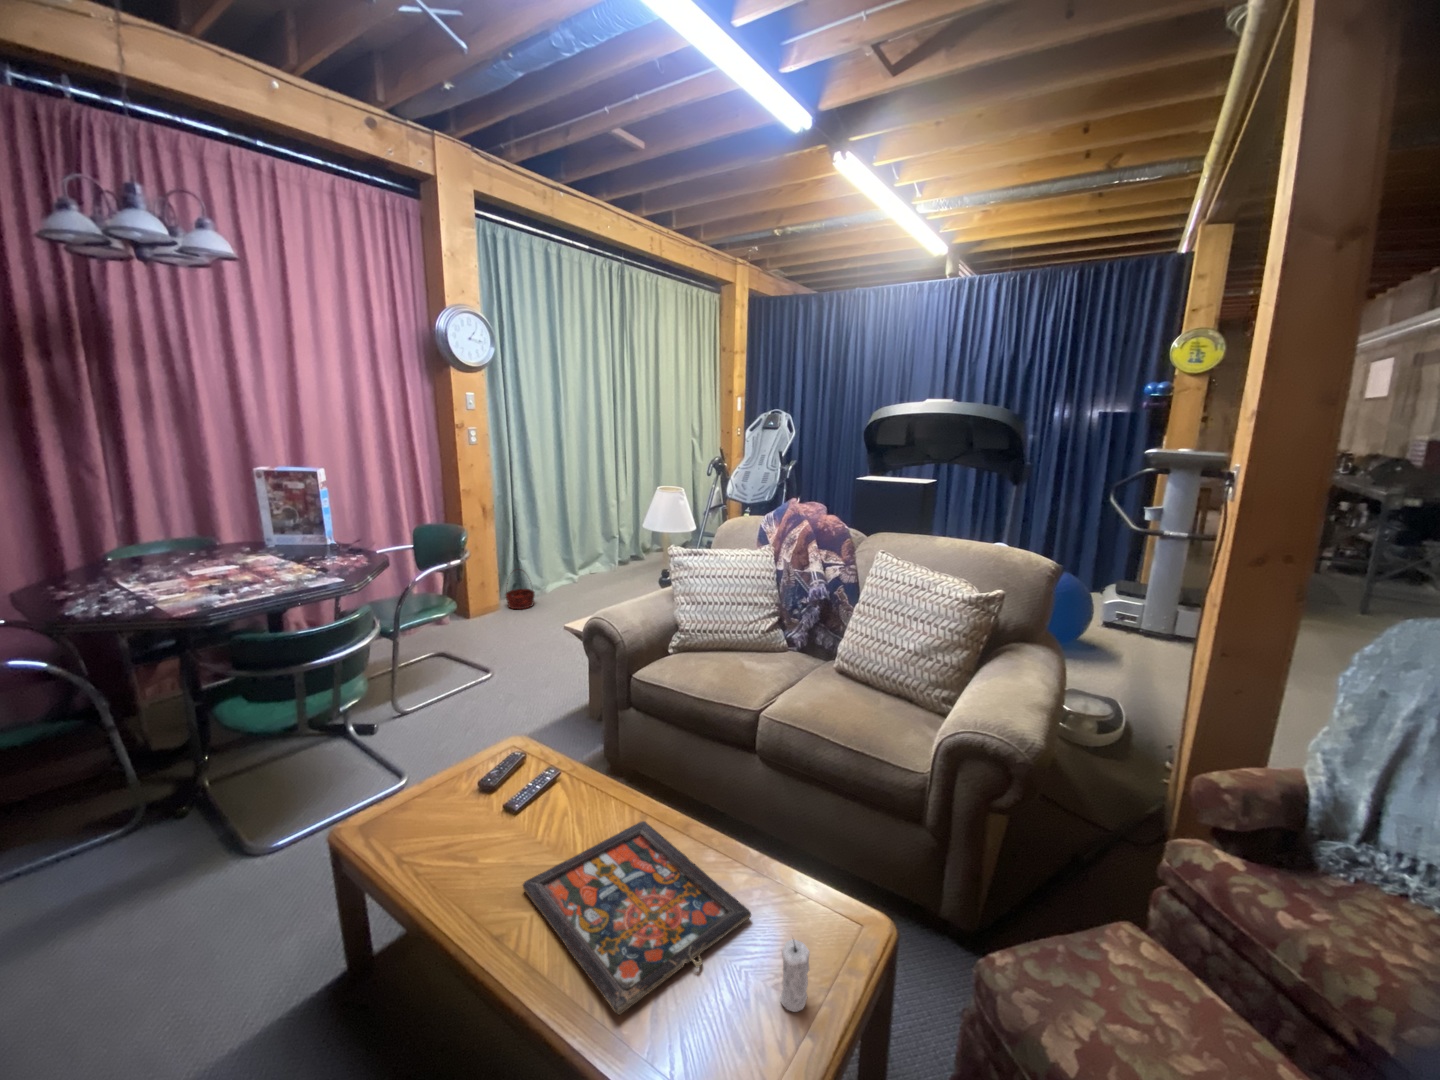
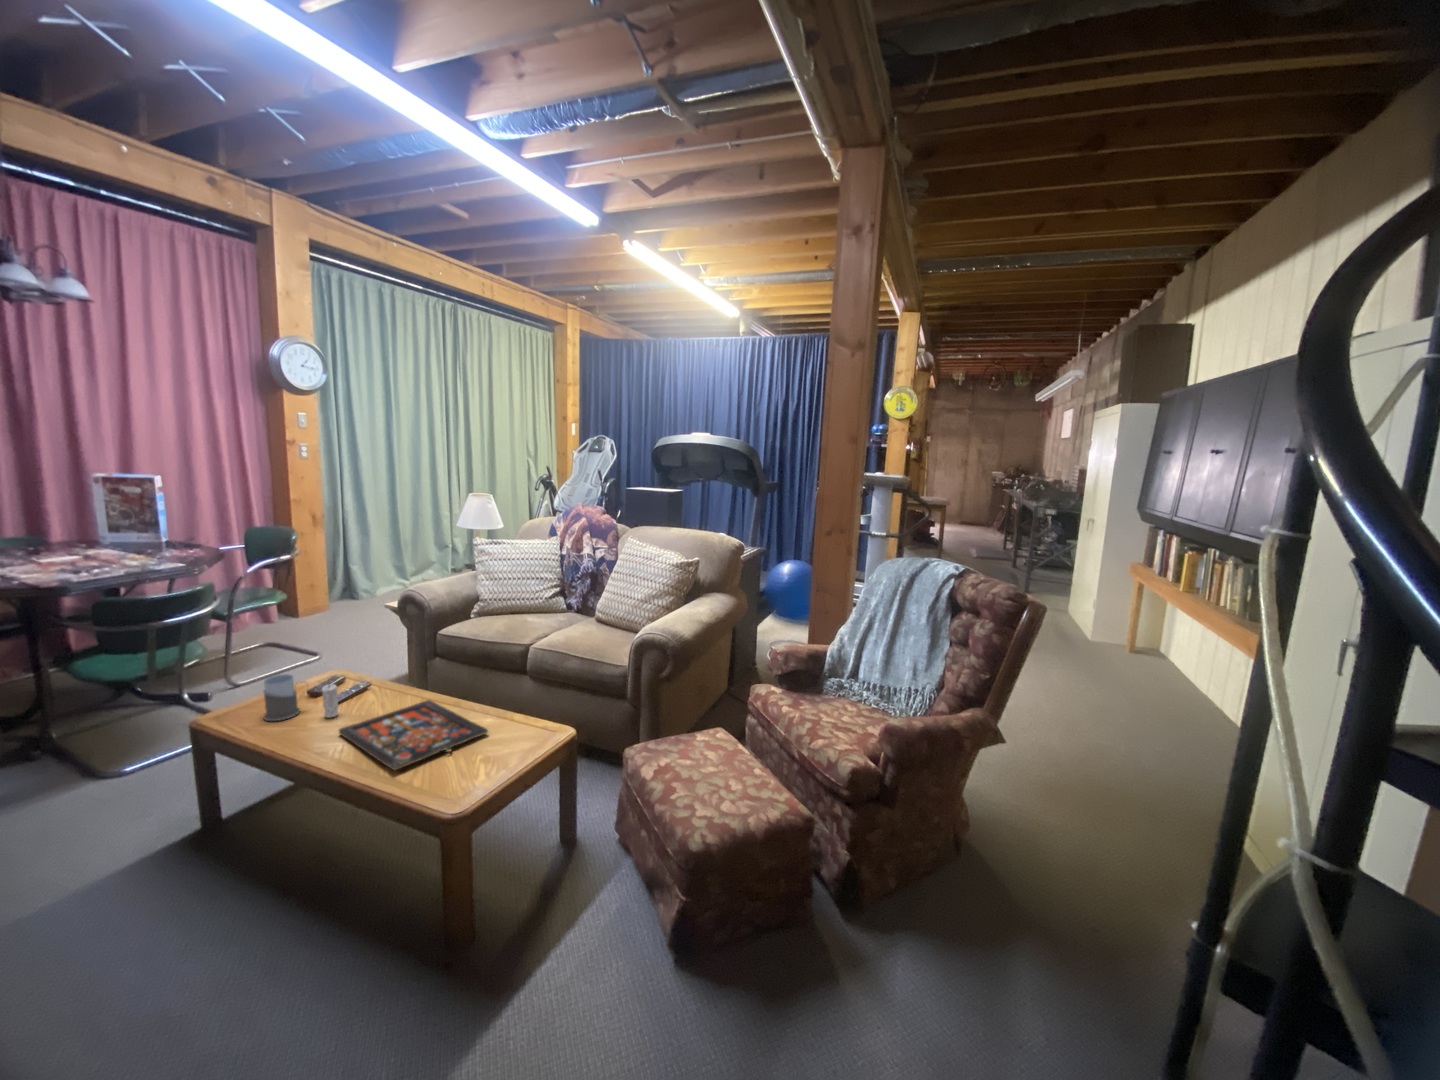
basket: present [506,583,535,609] -> none [338,572,369,608]
mug: none [420,772,479,847] -> present [263,674,300,721]
candle: present [780,939,810,1012] -> present [322,684,338,718]

